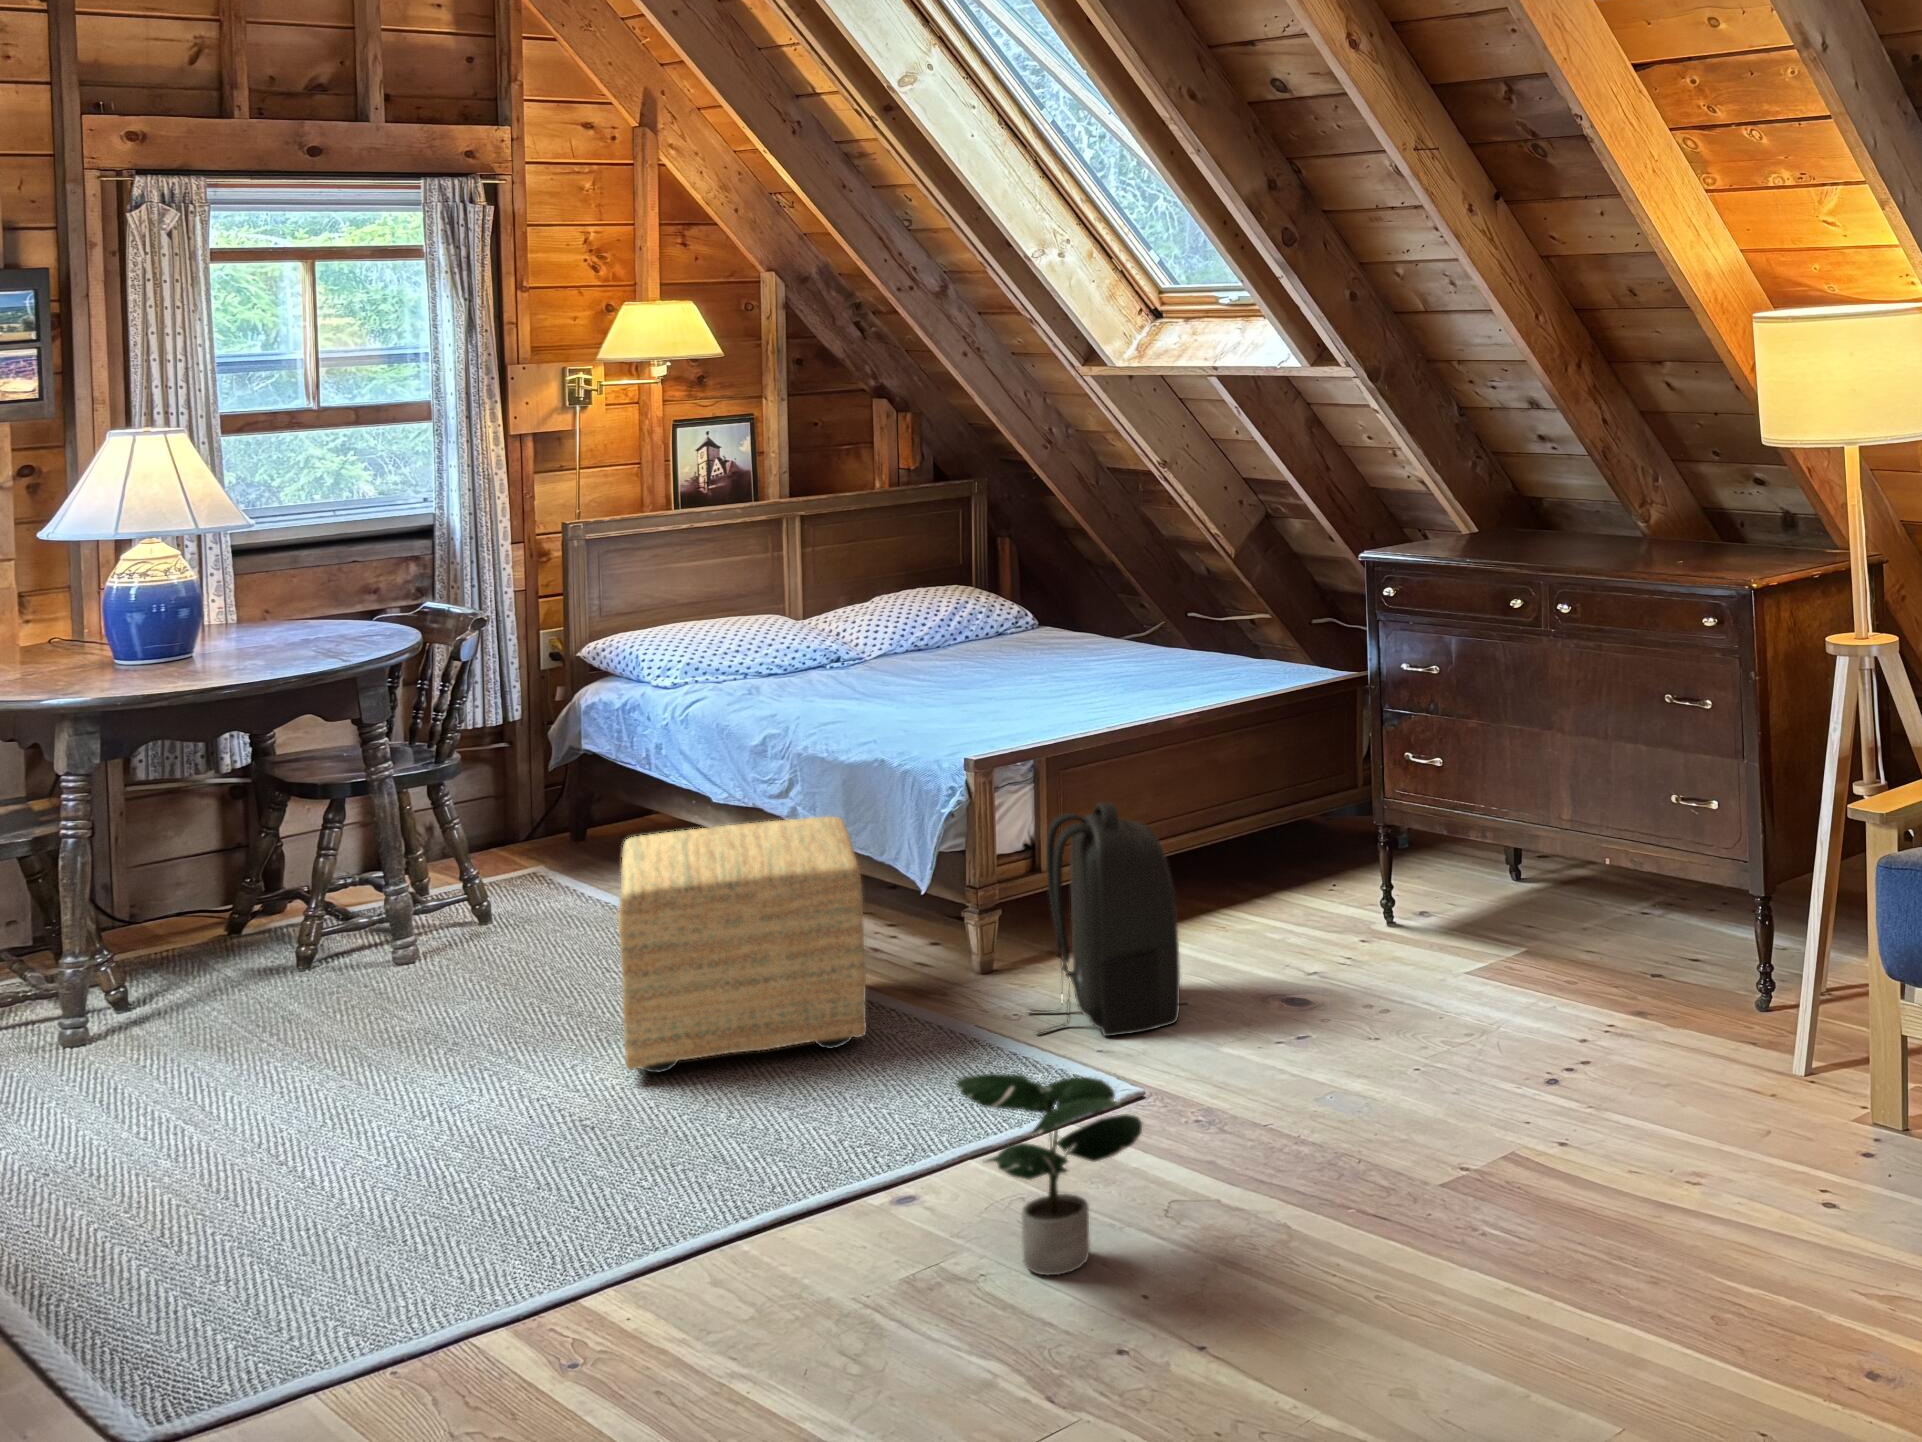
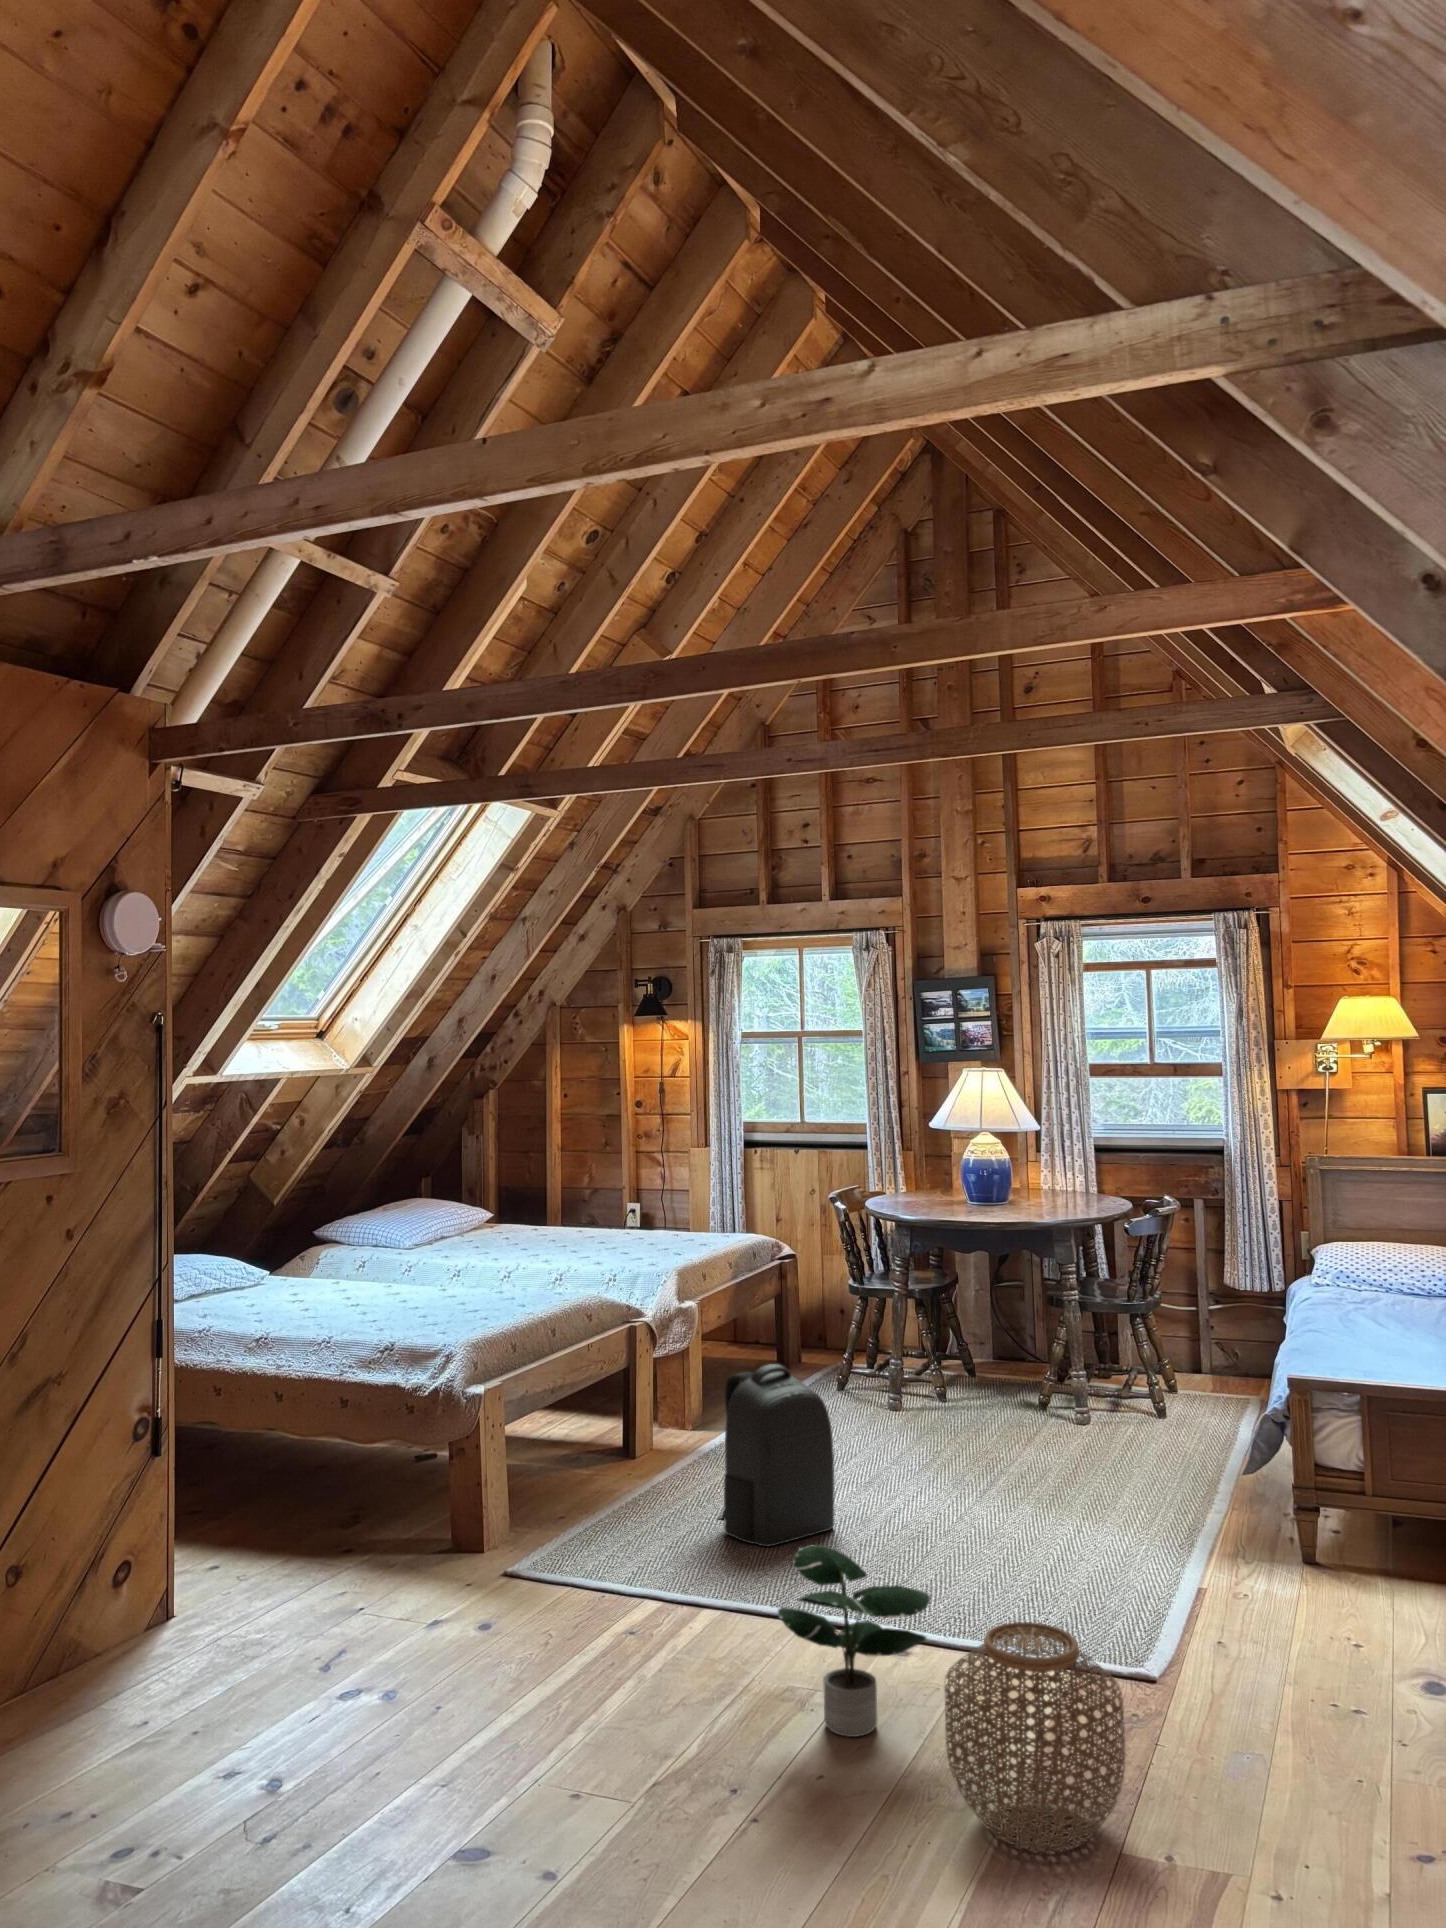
backpack: present [1029,803,1180,1036] -> present [719,1364,834,1546]
ottoman: present [618,816,866,1072] -> none [978,1363,1216,1560]
woven basket: none [1250,1013,1432,1234] -> present [945,1622,1125,1852]

